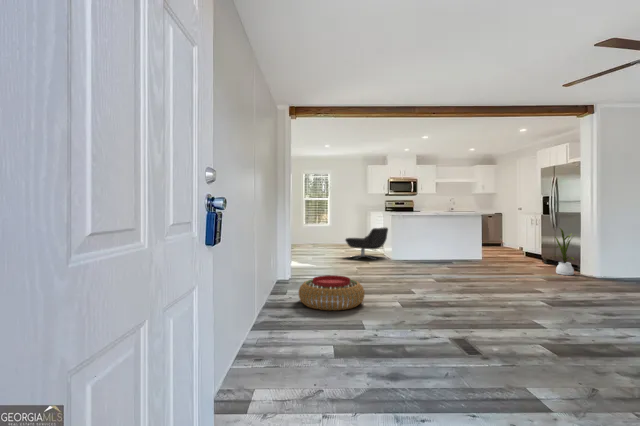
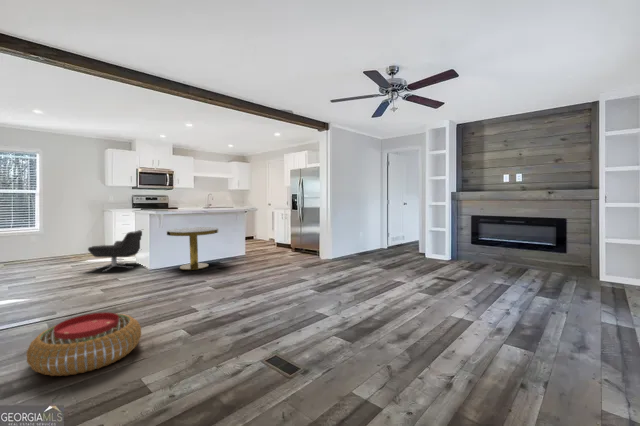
side table: none [402,228,450,267] -> present [166,227,219,270]
house plant: present [555,228,574,275] -> none [303,221,321,260]

